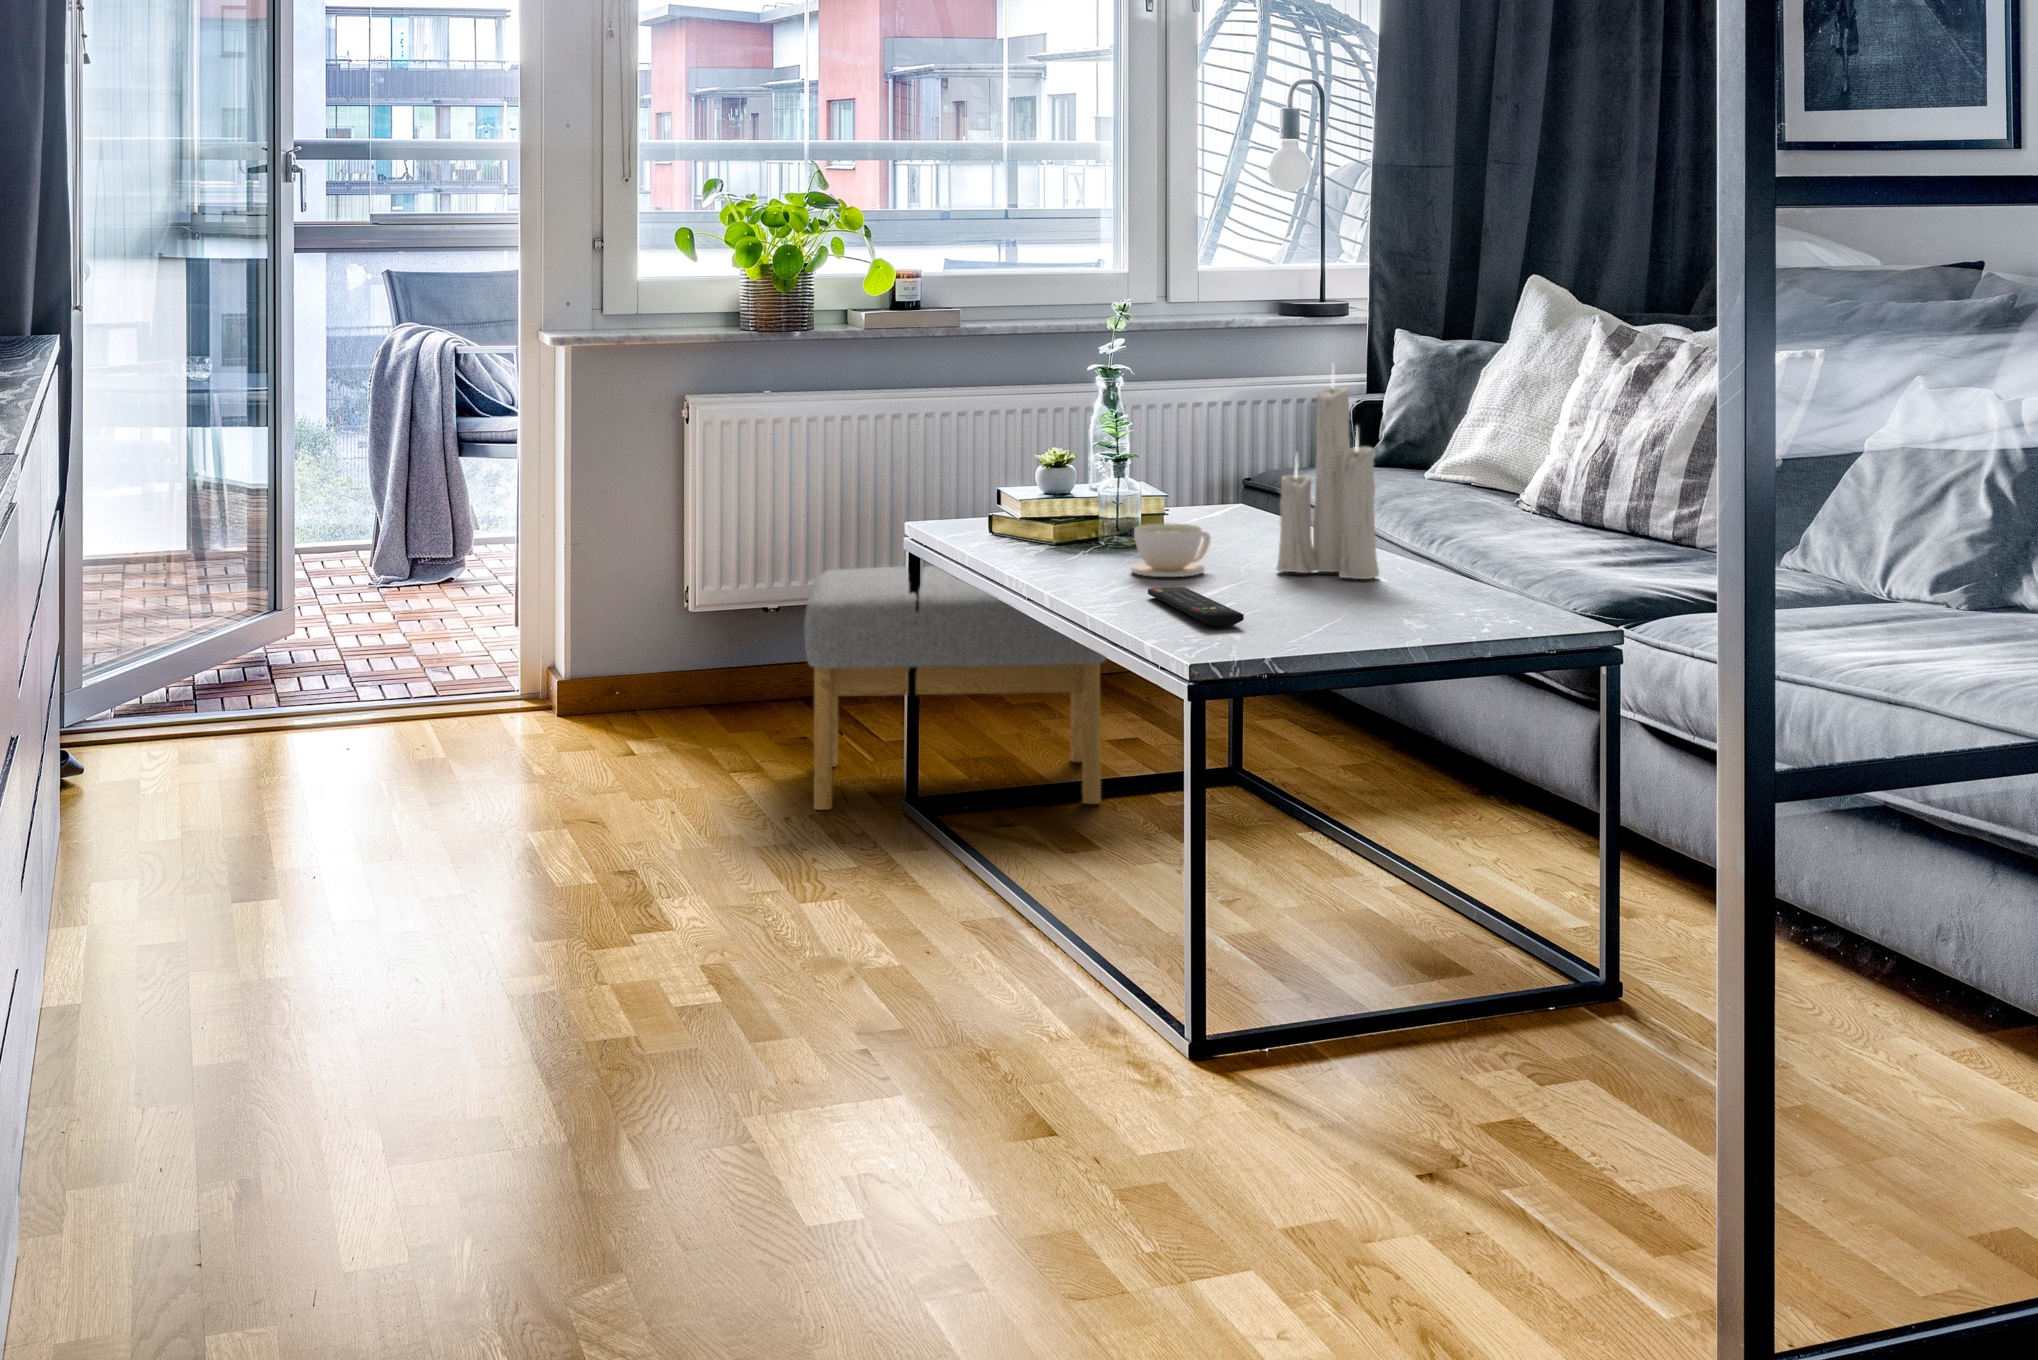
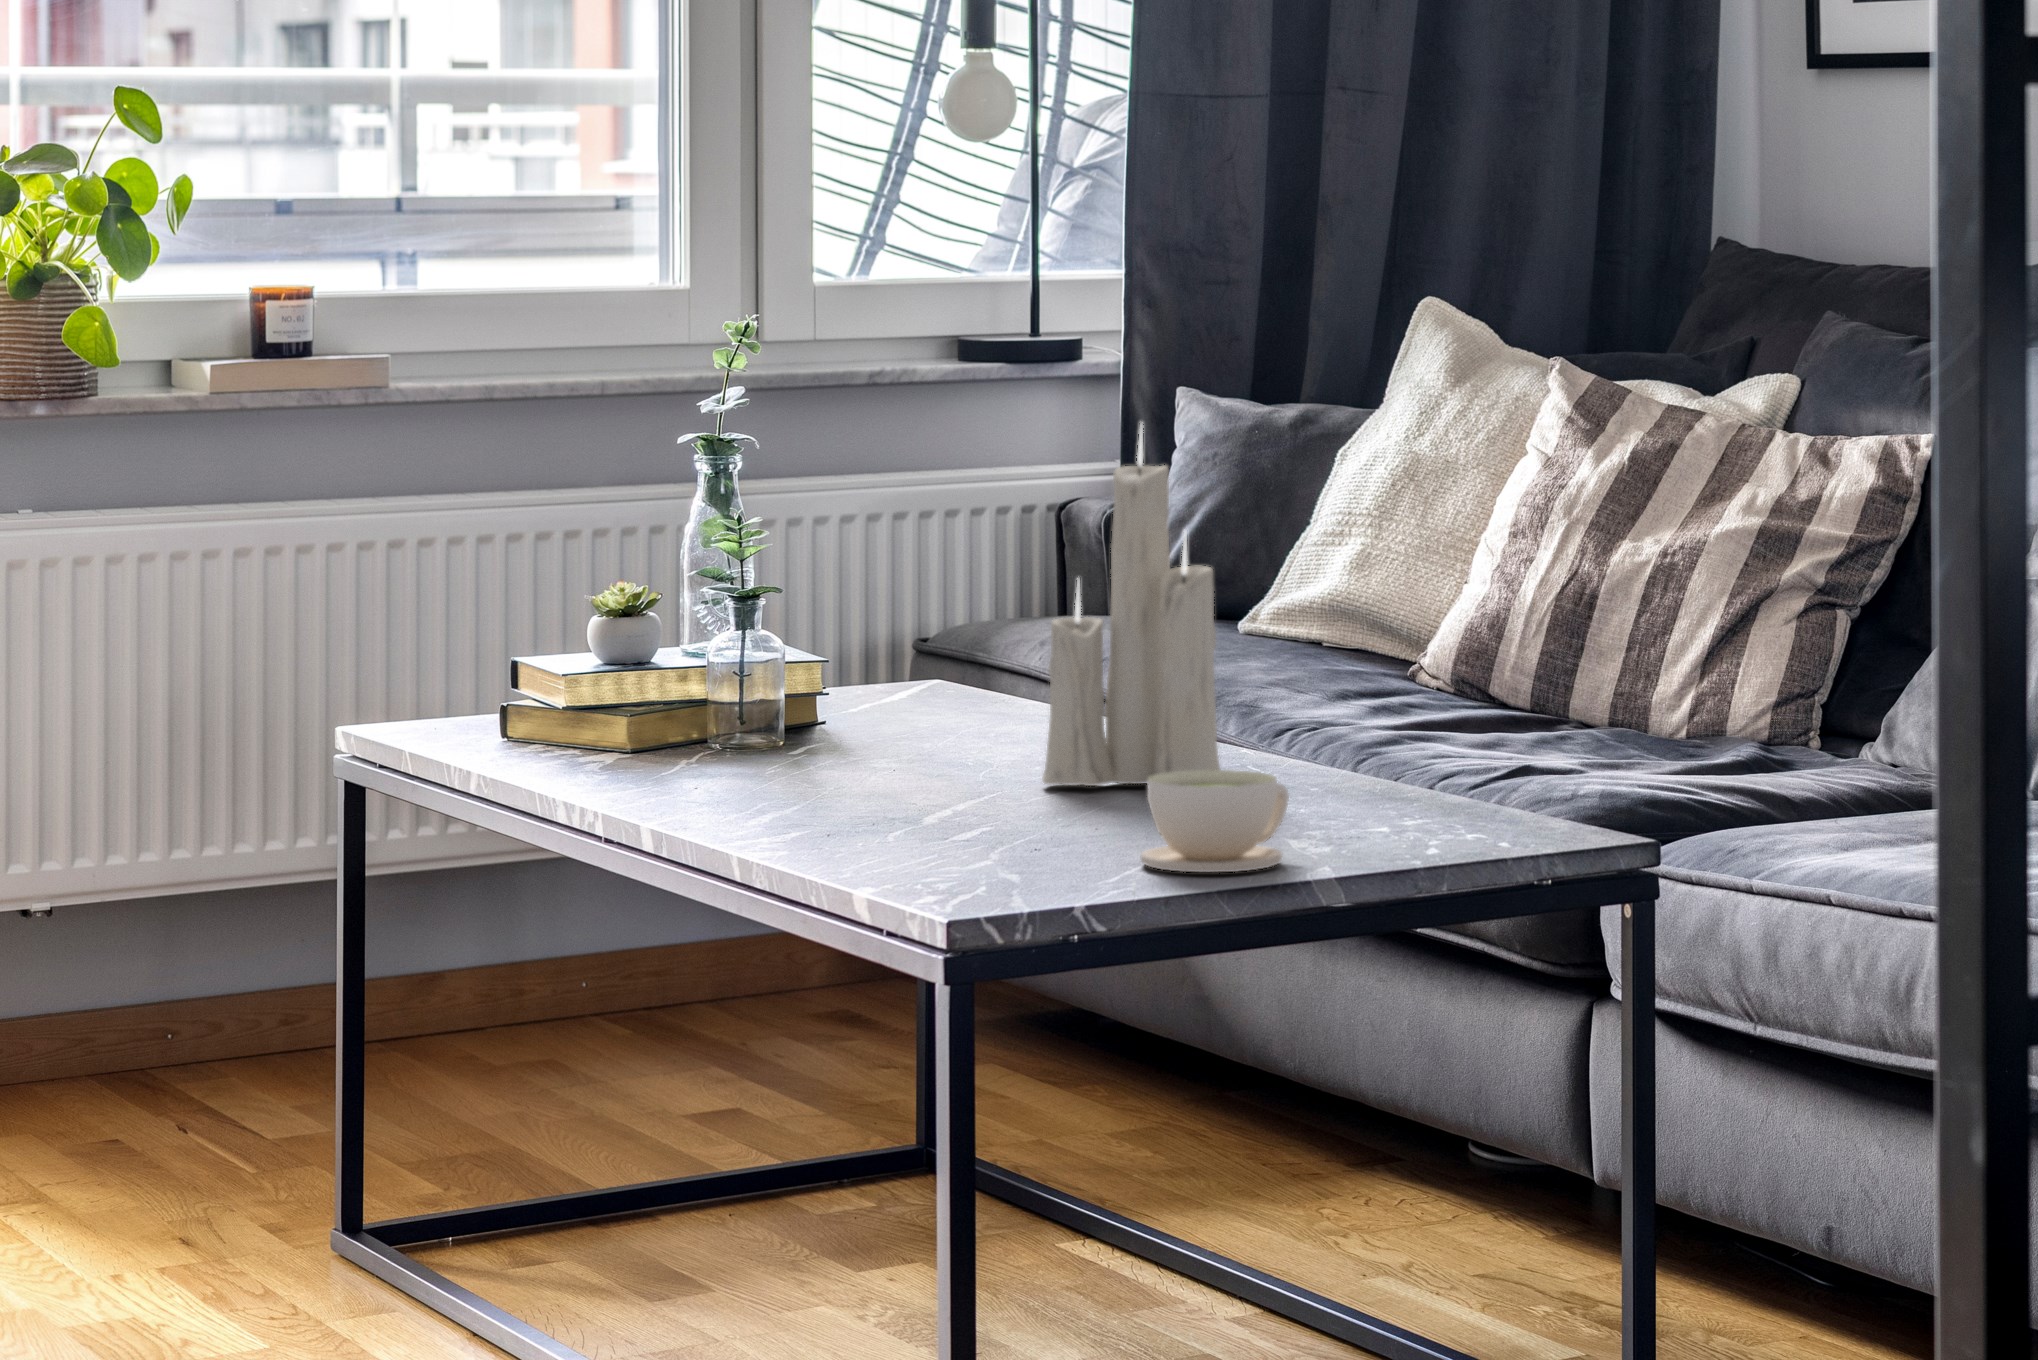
coffee cup: present [1131,524,1210,577] -> present [1140,770,1289,872]
footstool: present [804,566,1106,810] -> none [137,806,712,1257]
remote control: present [1148,587,1244,626] -> none [832,811,1018,869]

